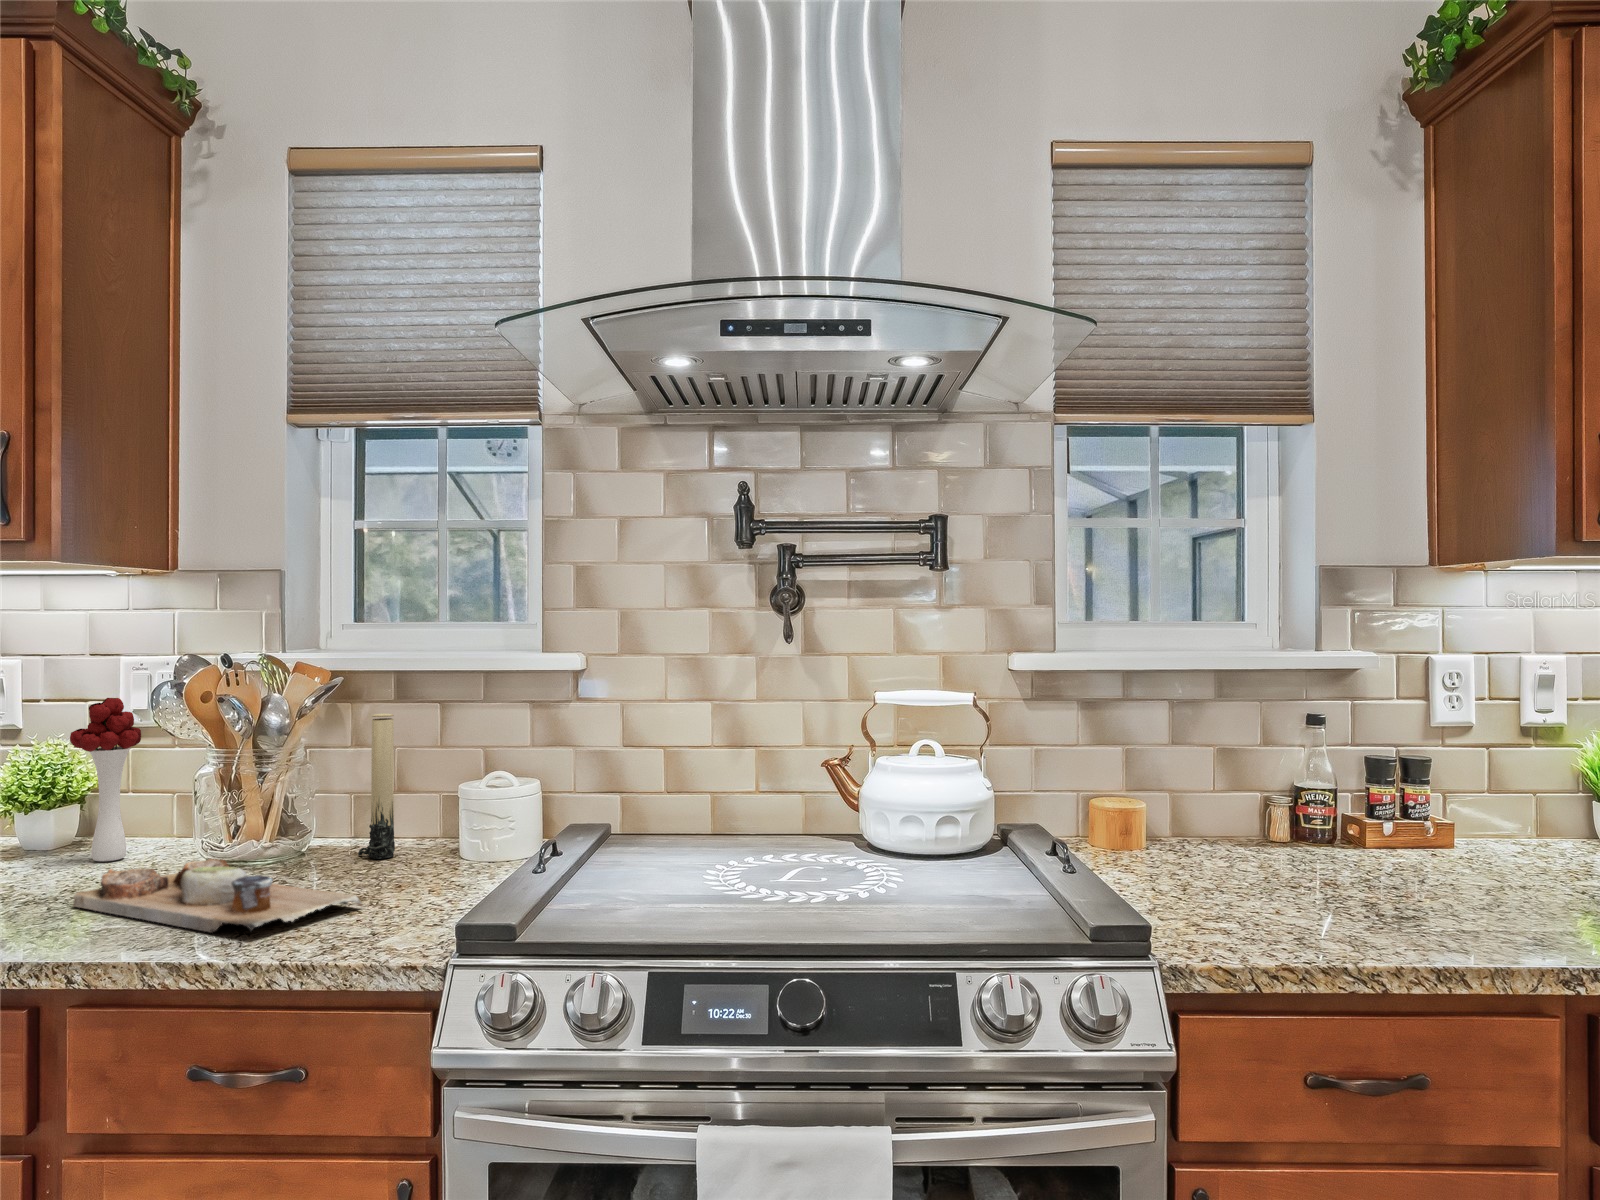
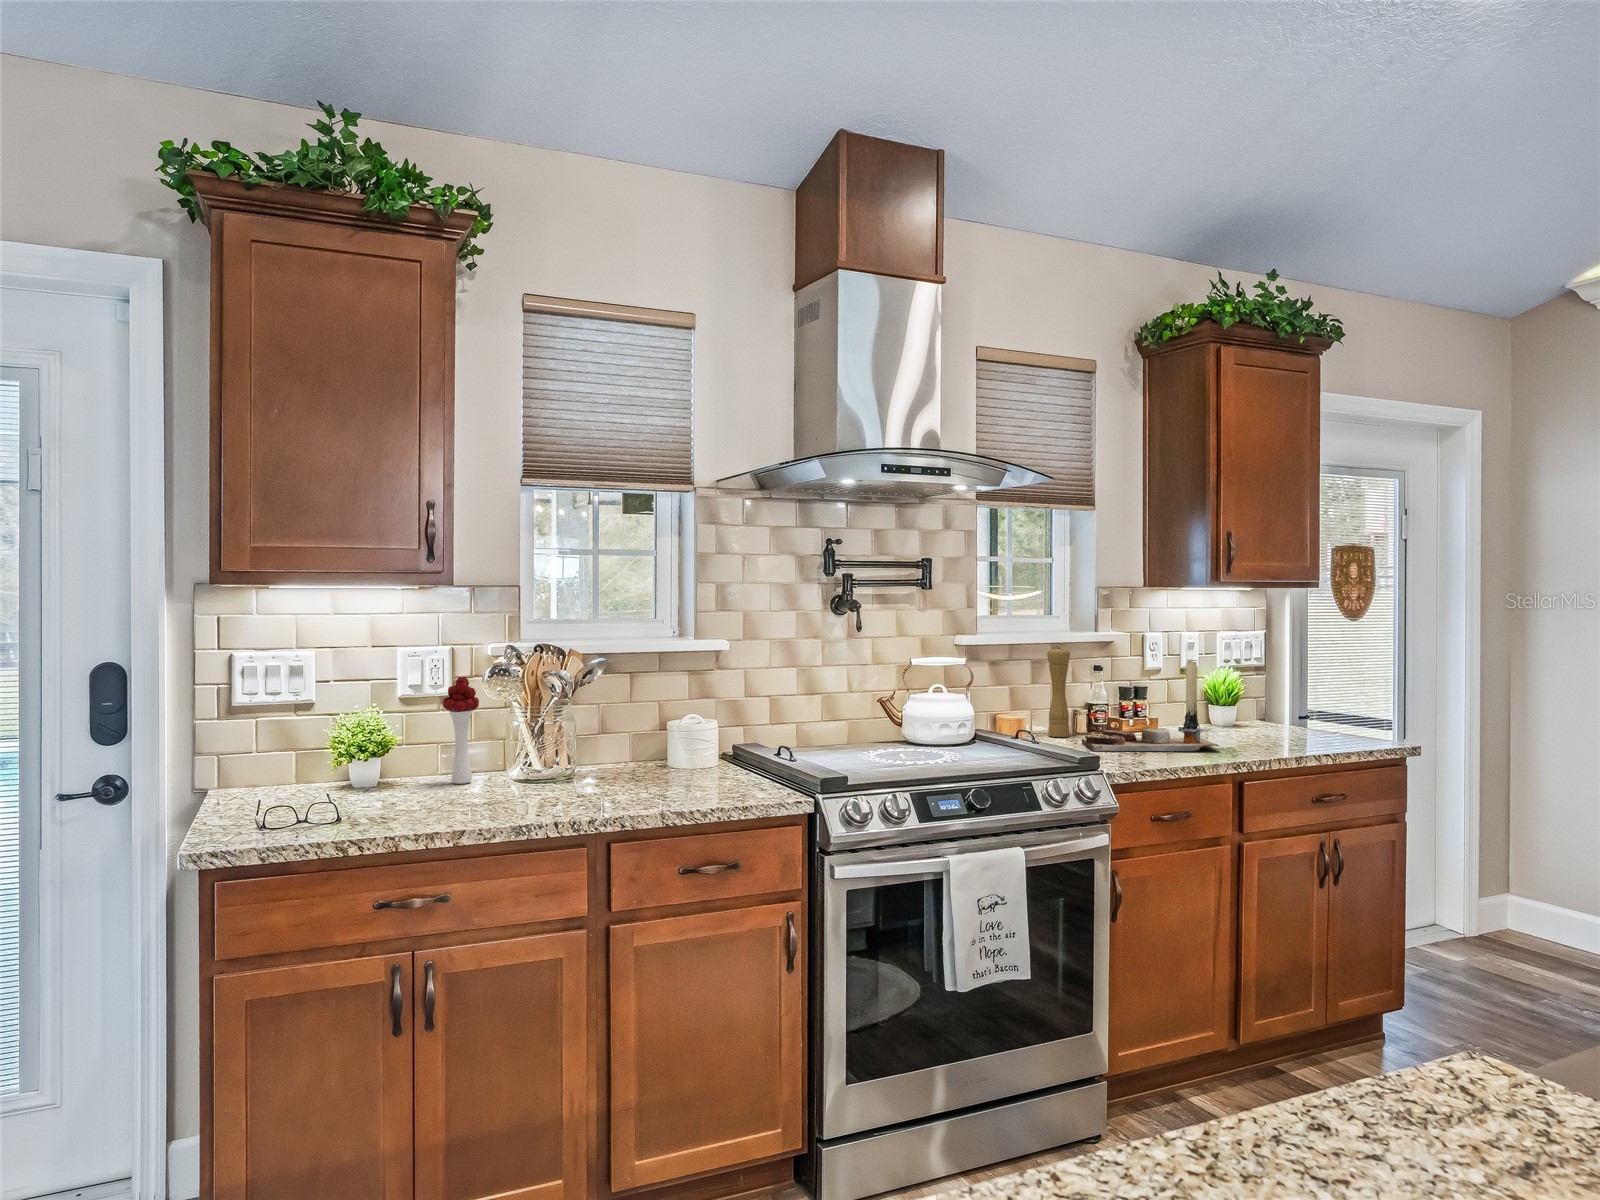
pepper mill: none [1195,679,1241,850] -> present [1047,648,1070,737]
candle: present [358,713,395,859] -> present [1178,659,1200,731]
cutting board: present [73,859,362,933] -> present [1082,728,1219,751]

